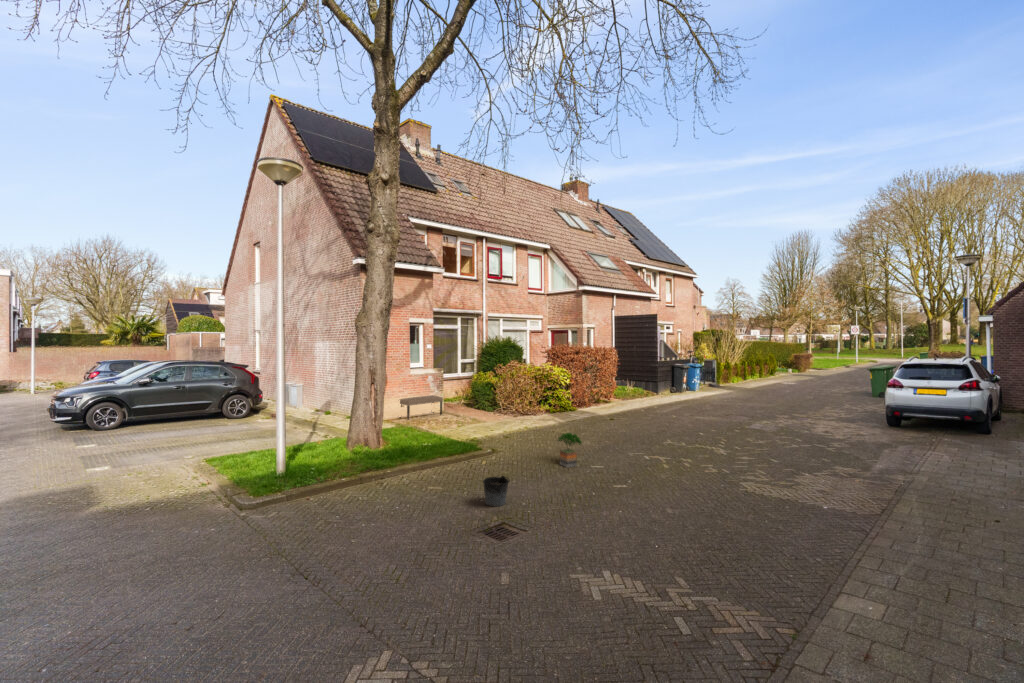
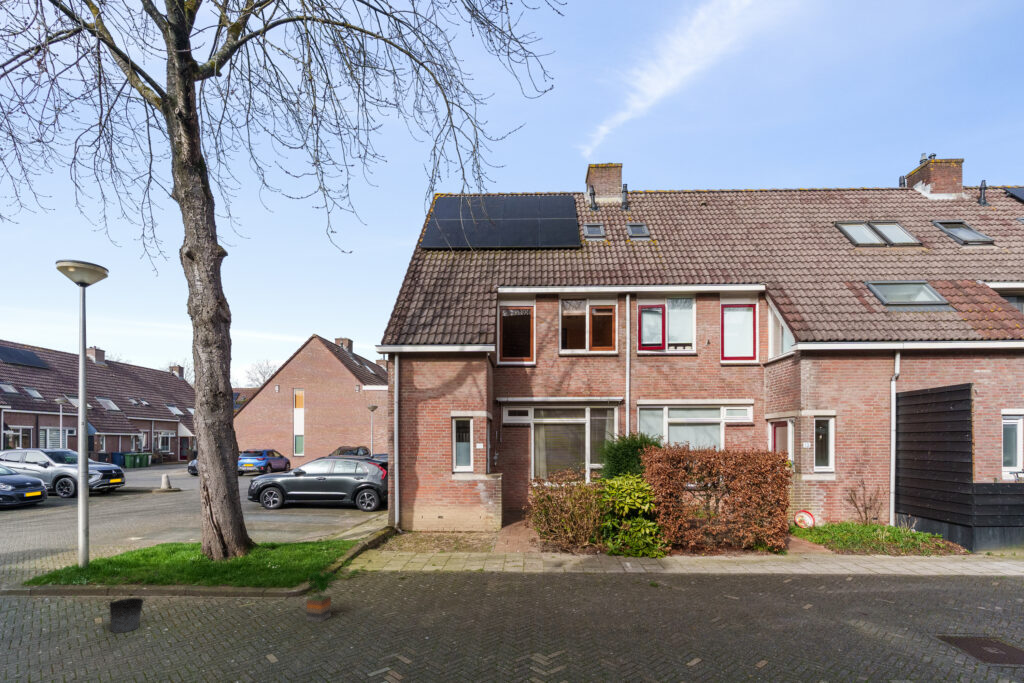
bench: present [400,395,443,419] -> none [430,509,485,536]

